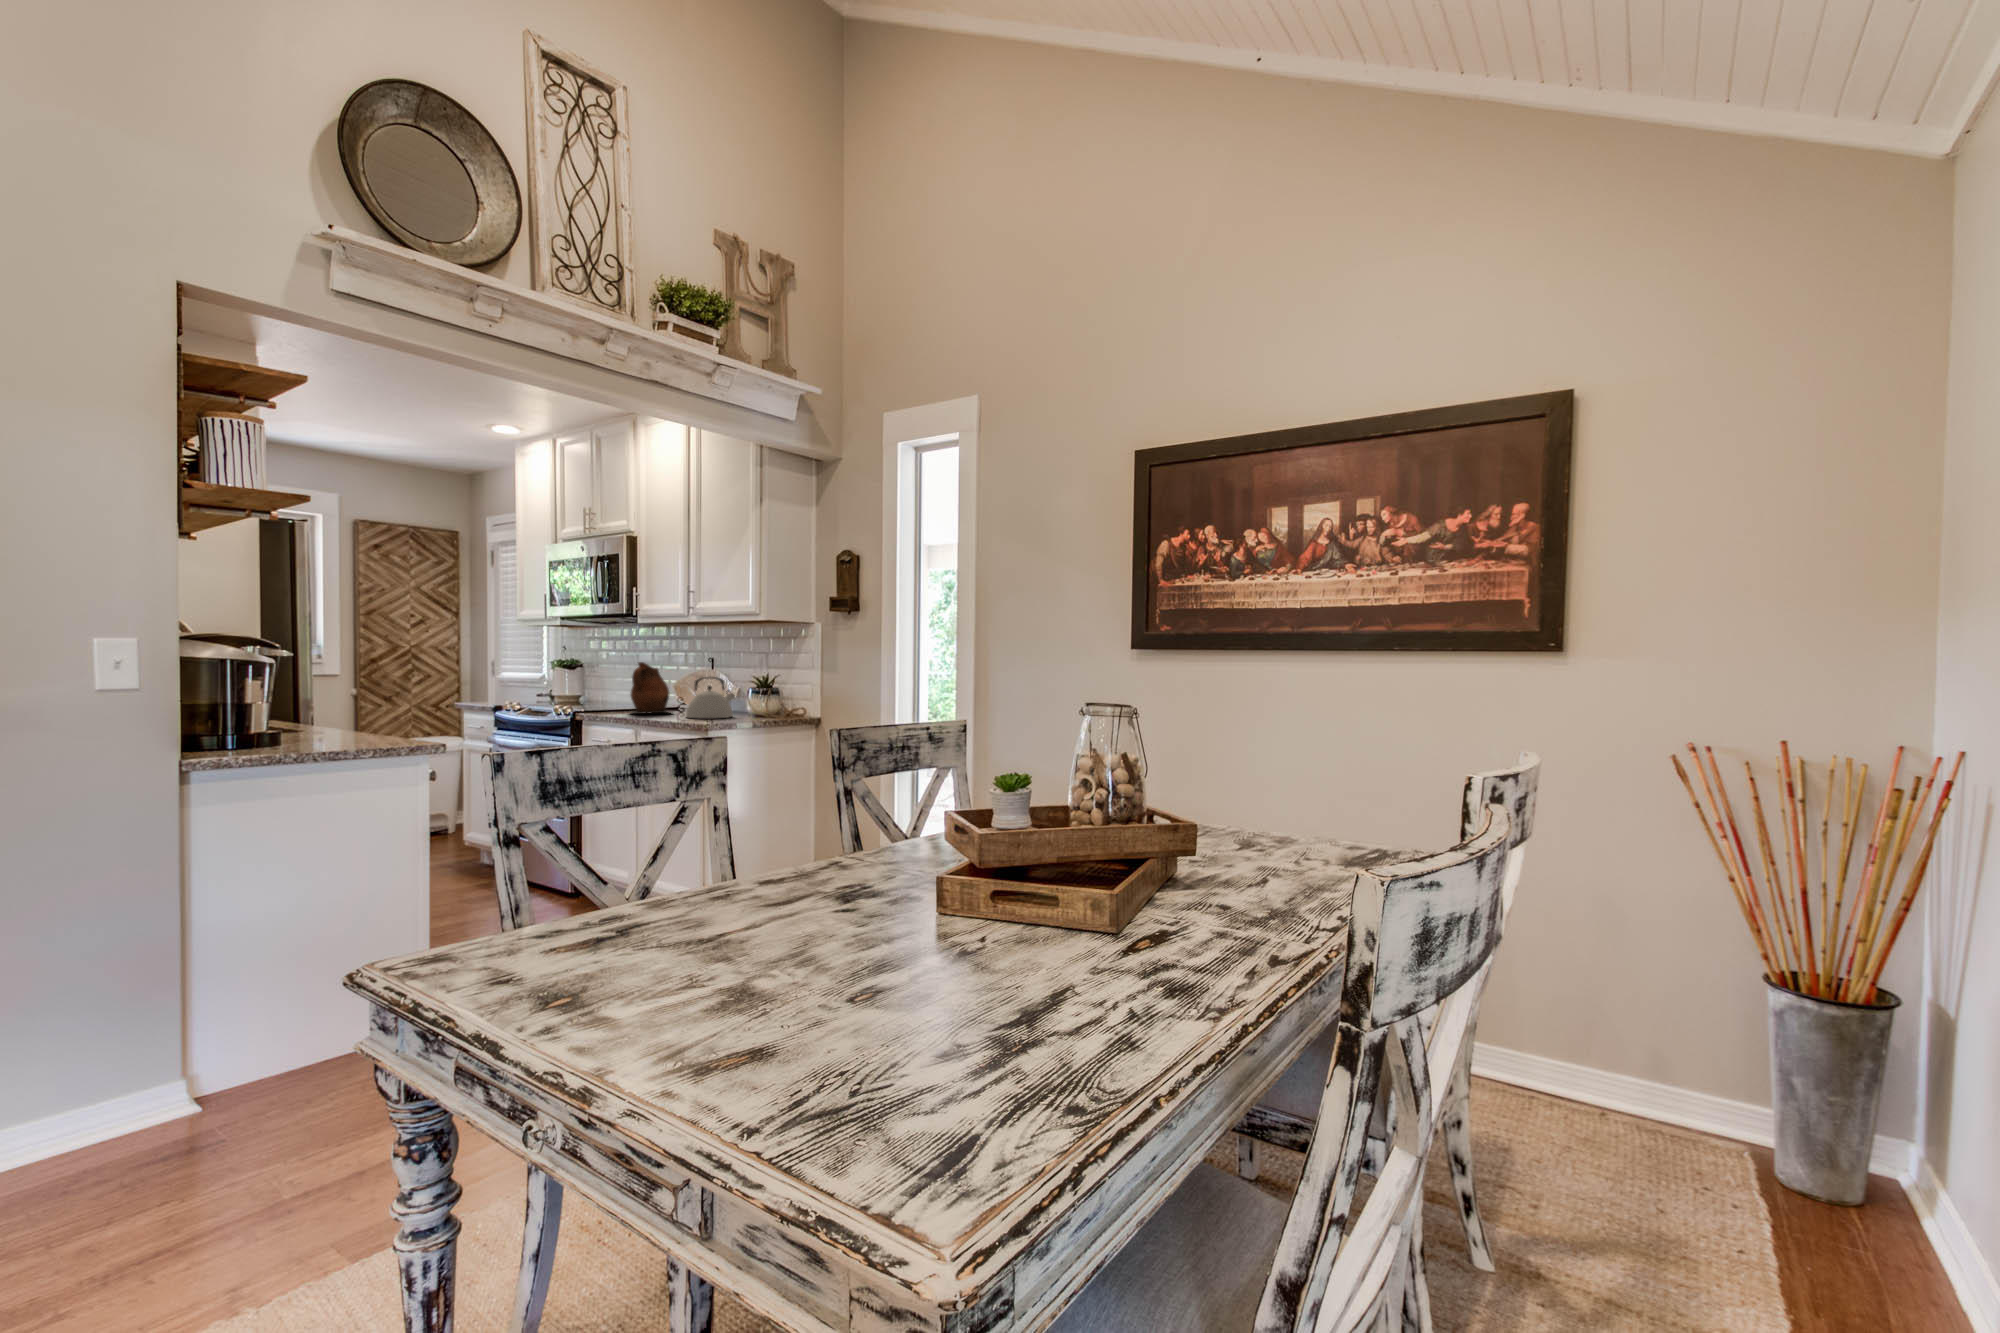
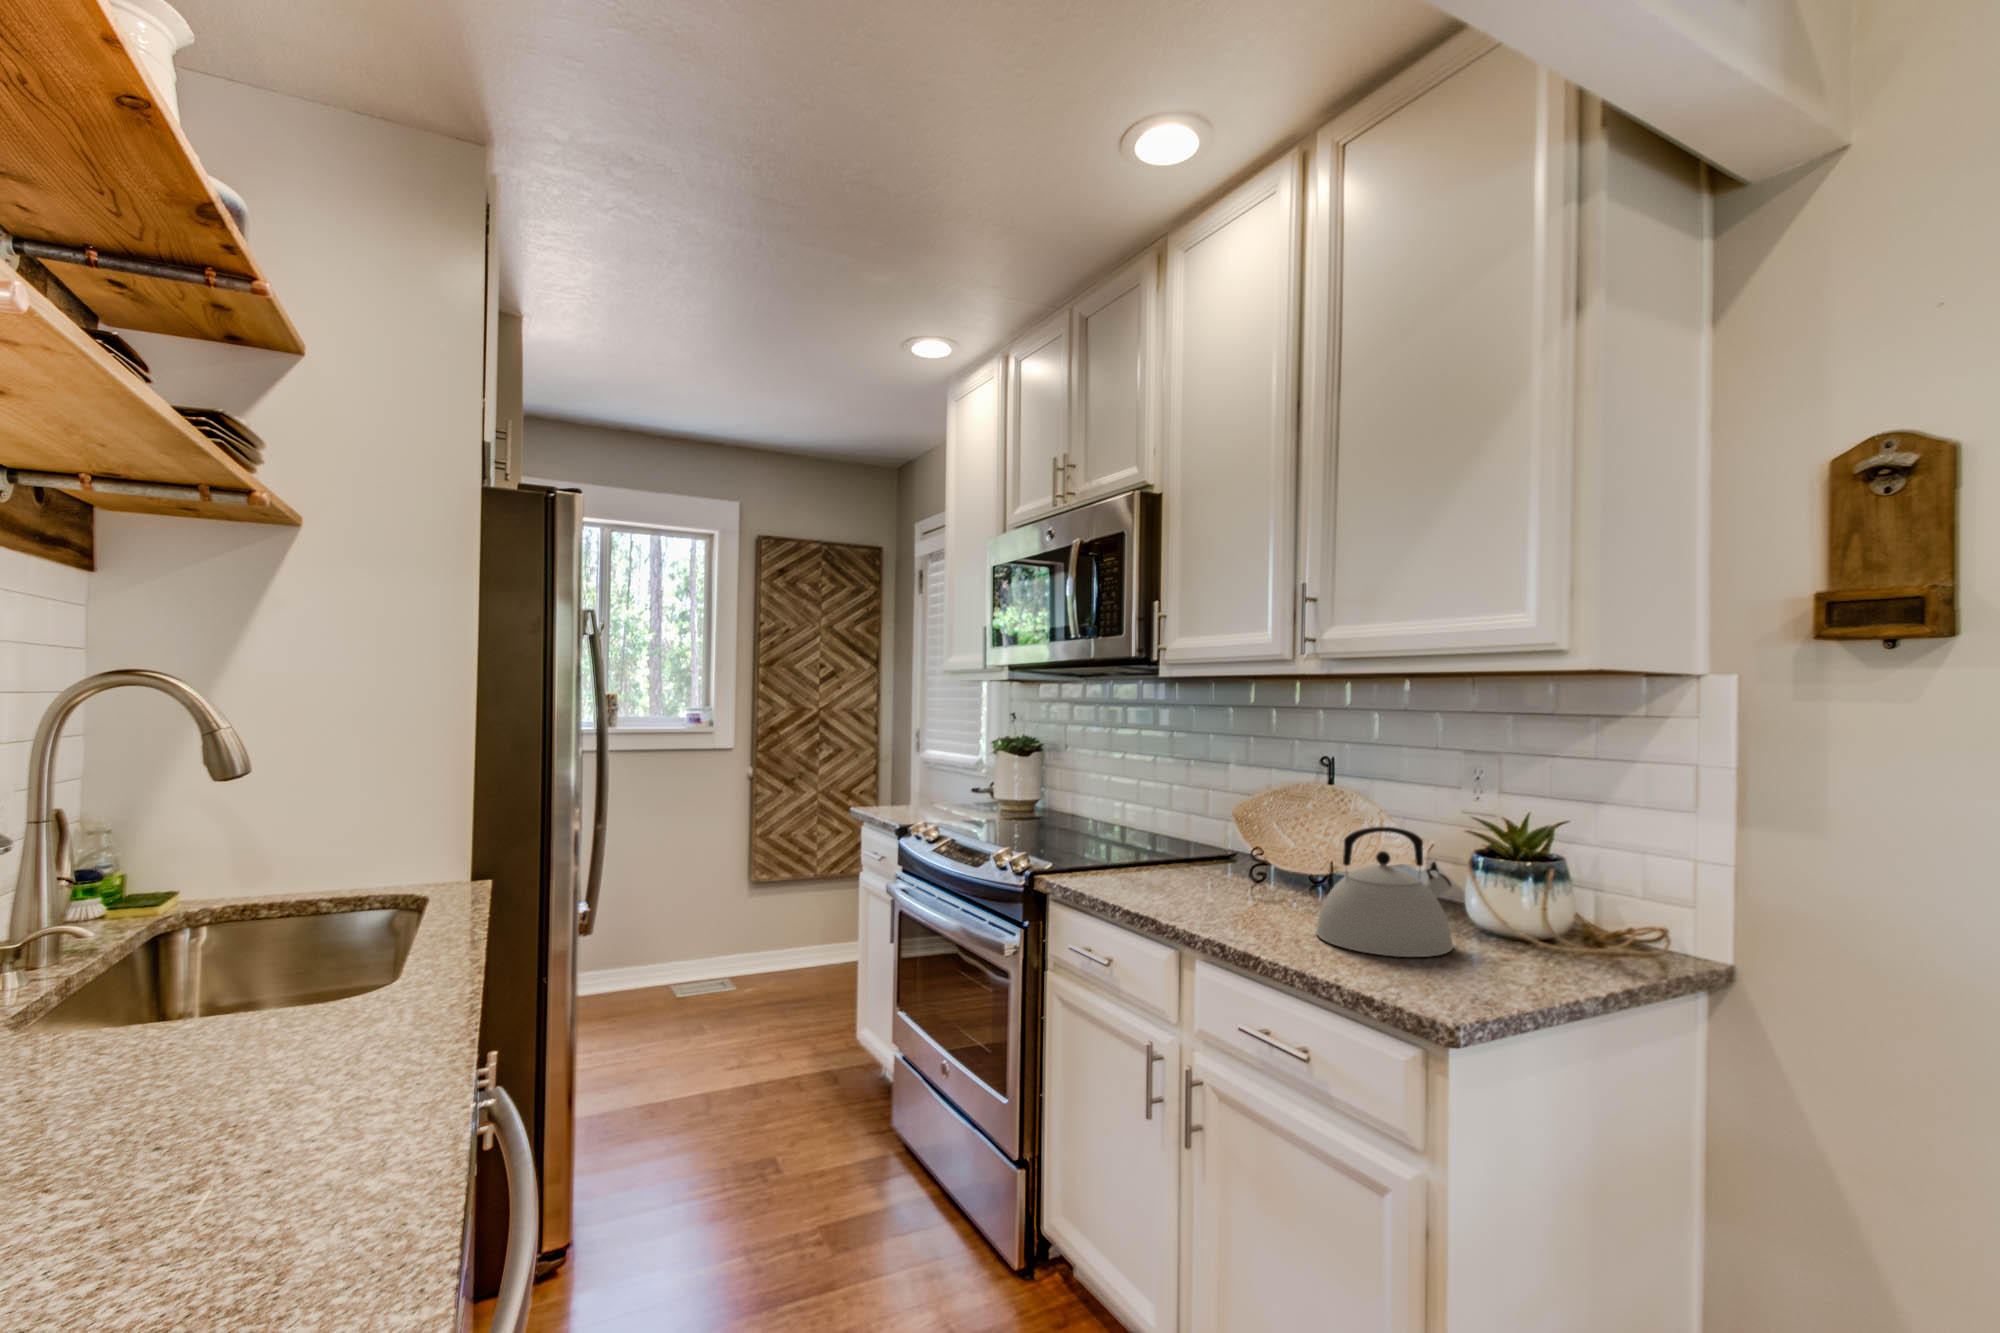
ceramic pitcher: present [631,662,671,714] -> none [1147,772,1265,905]

